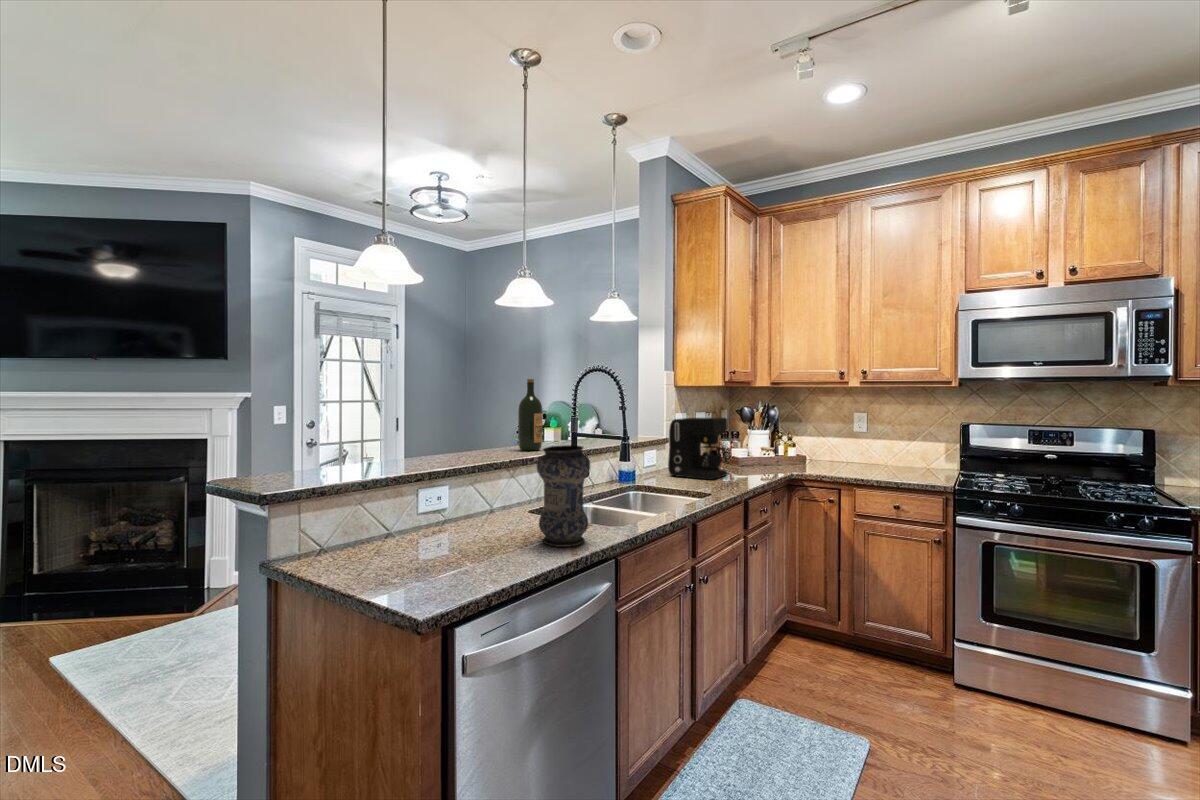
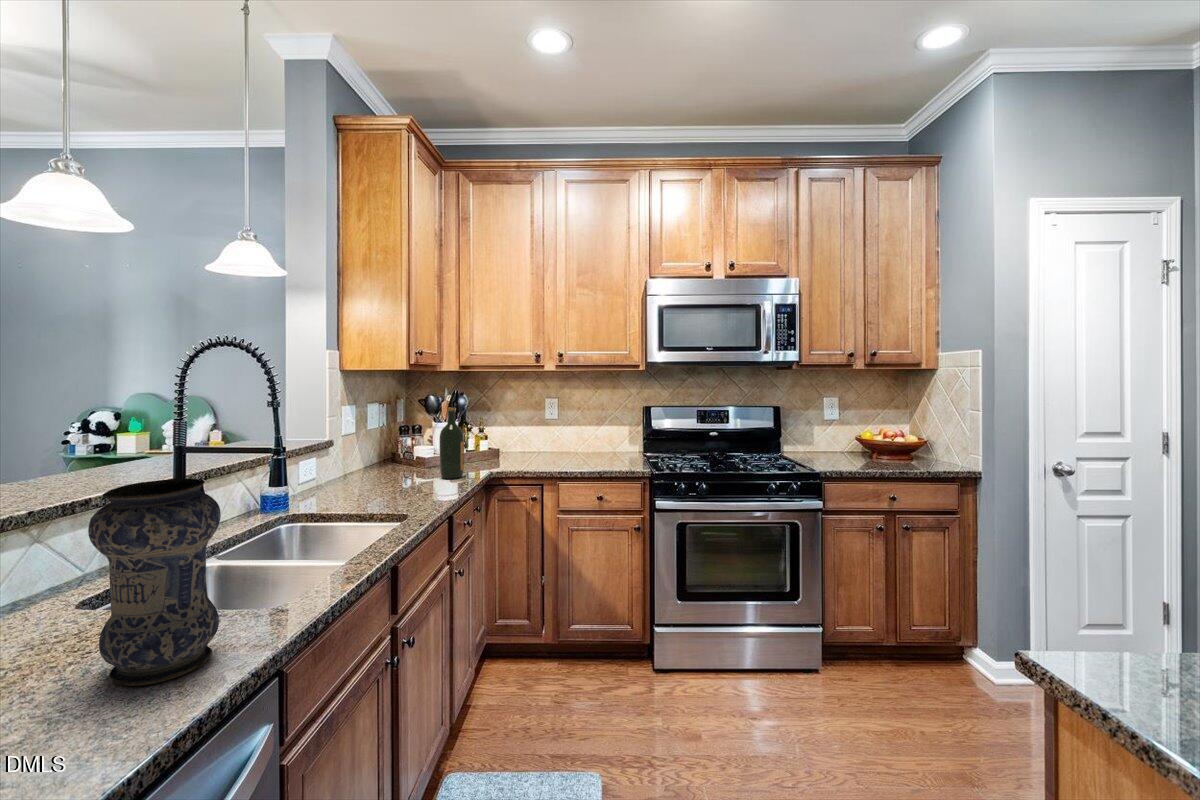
wine bottle: present [518,379,543,451] -> present [439,408,464,479]
coffee maker: present [668,418,727,479] -> none [336,411,418,492]

